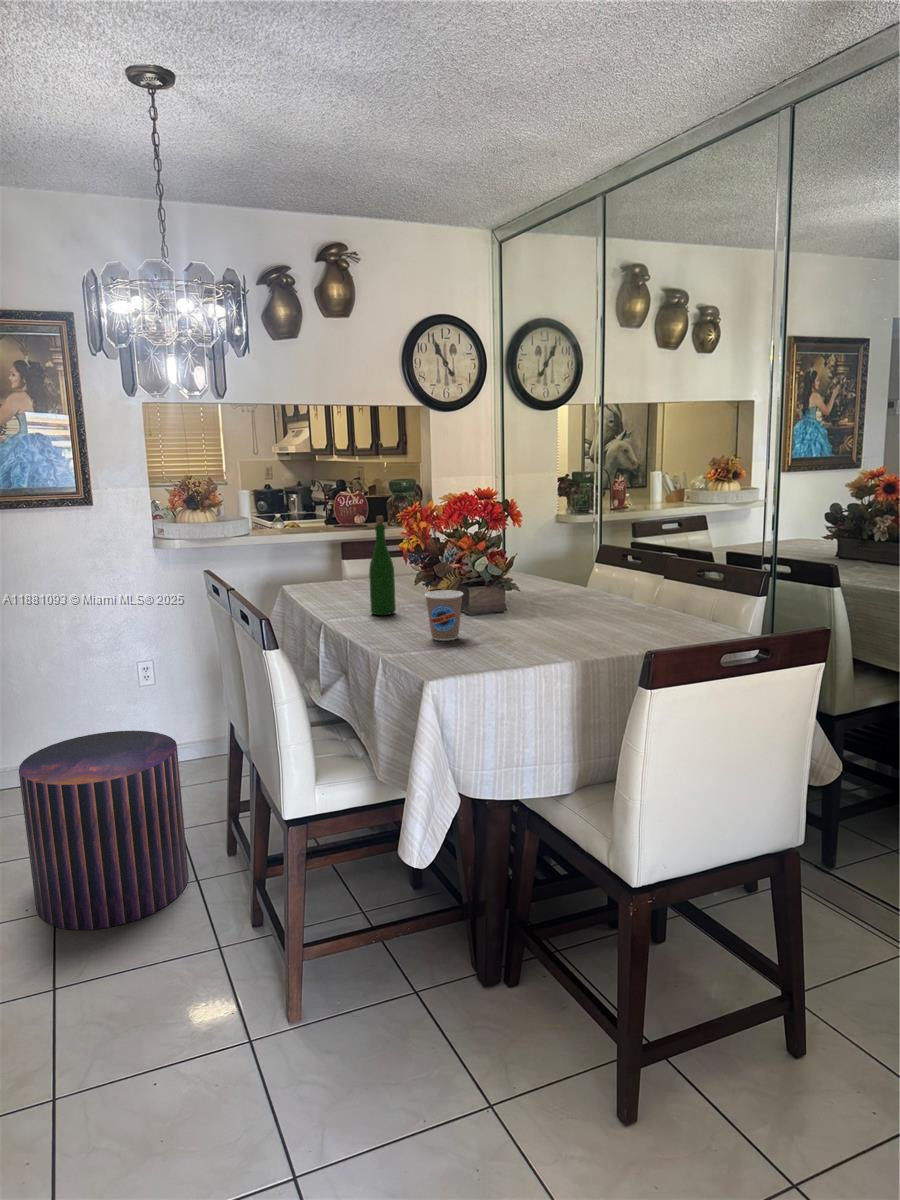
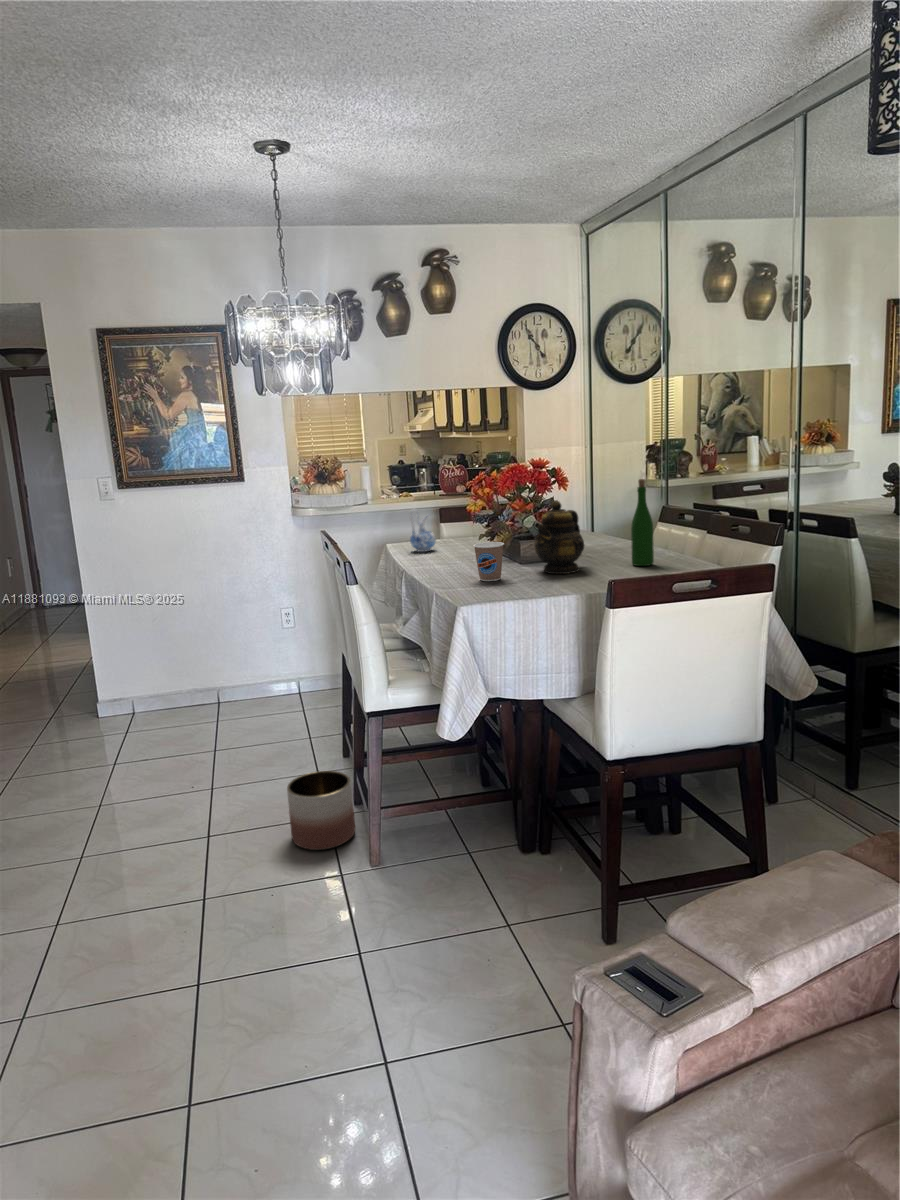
wine bottle: present [369,516,396,615] -> present [631,479,654,566]
teapot: none [492,539,556,630] -> present [534,500,584,574]
ceramic pitcher: none [318,545,350,597] -> present [409,509,436,552]
pouf: present [19,731,189,930] -> none [185,656,310,800]
planter: none [174,891,267,1007] -> present [287,771,355,850]

